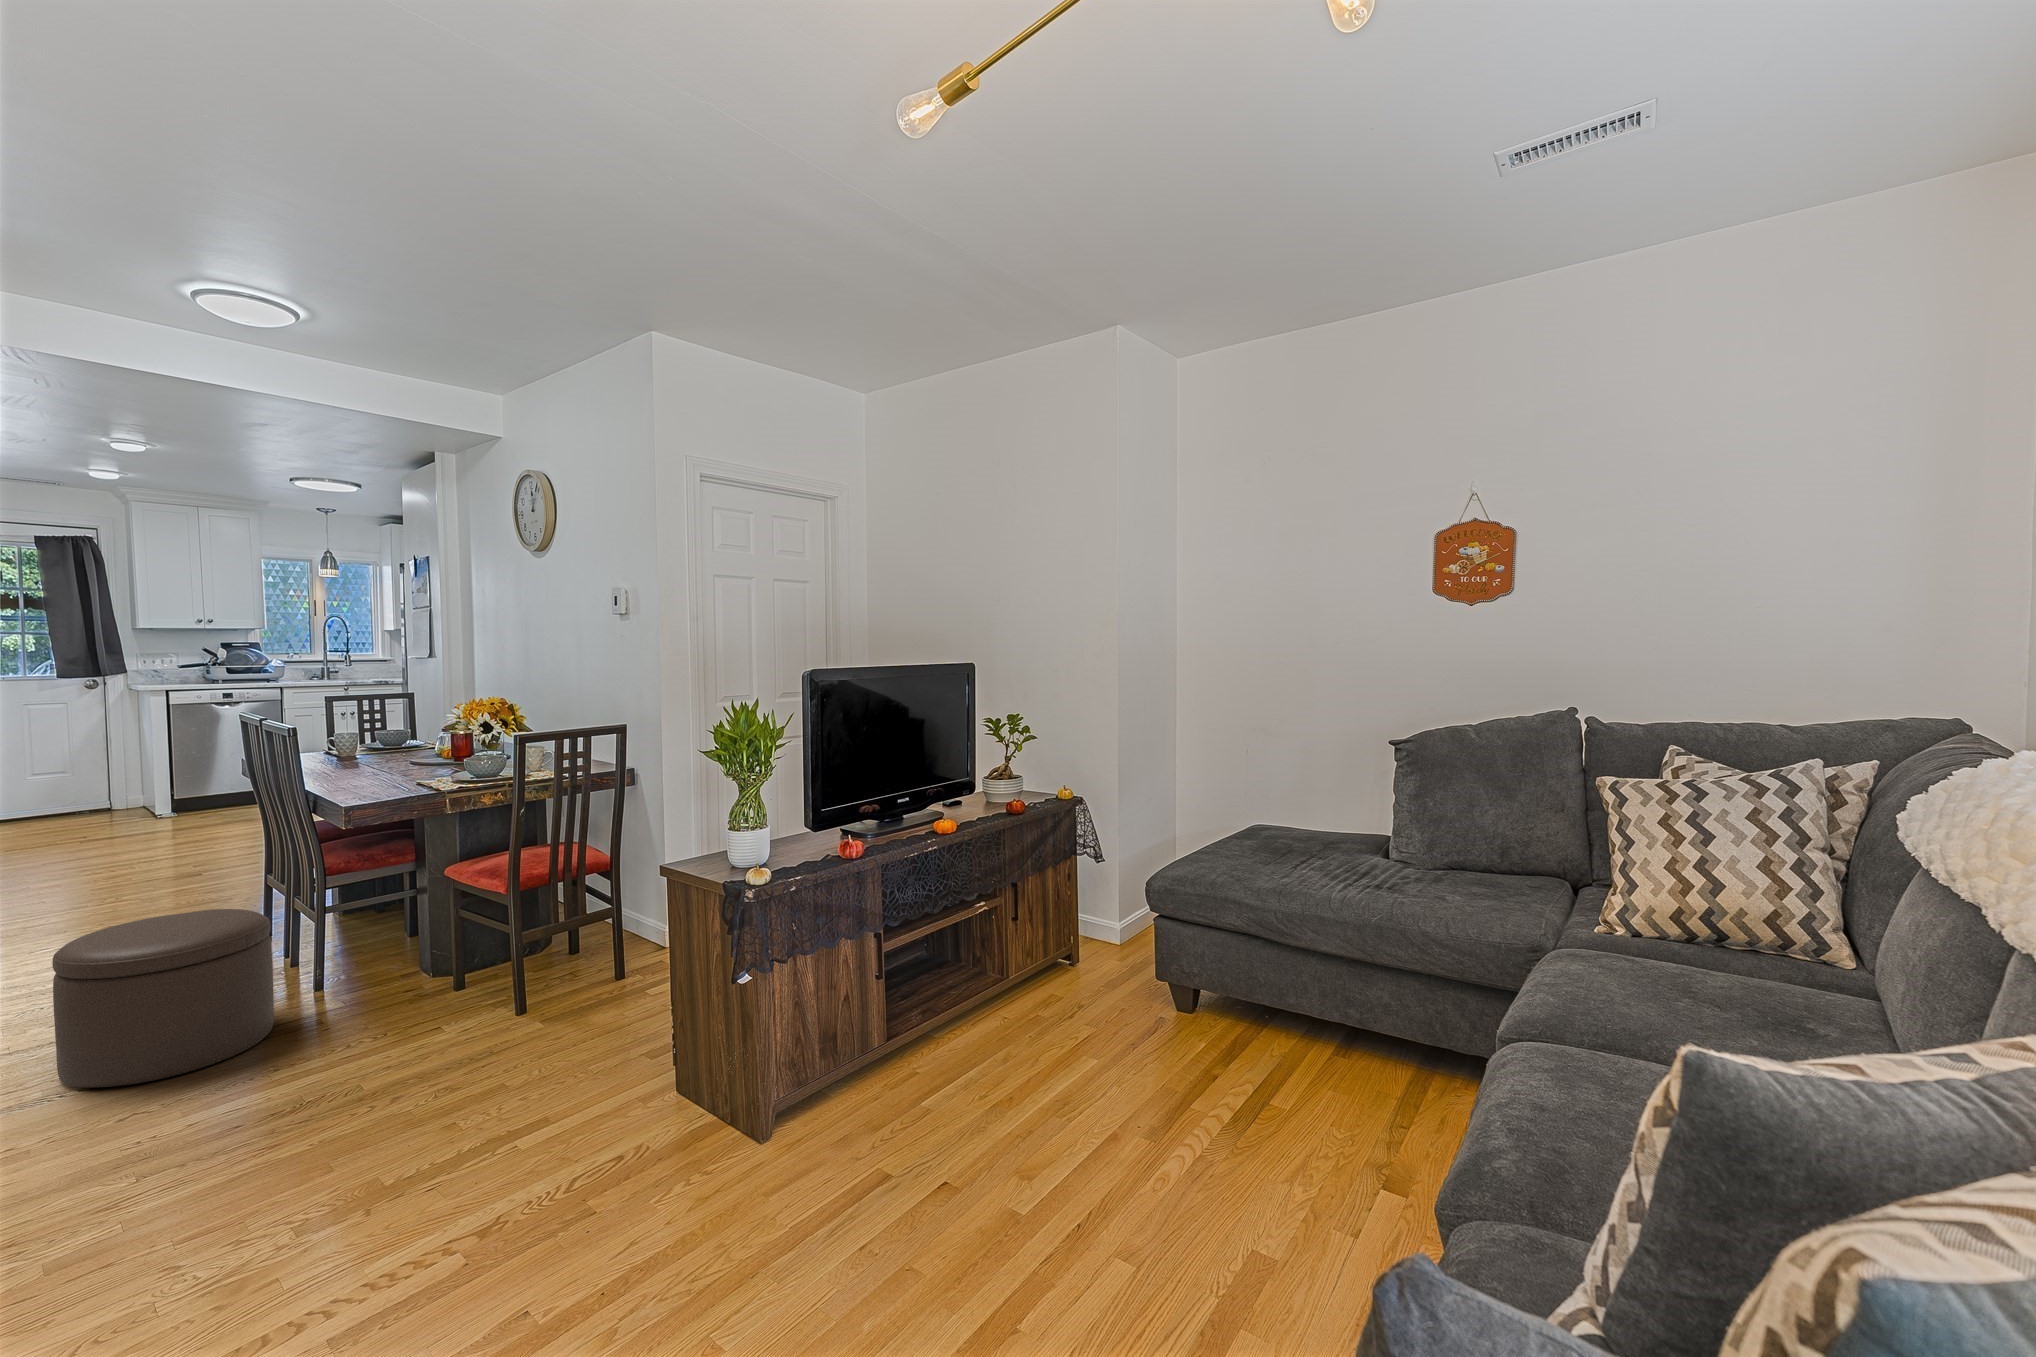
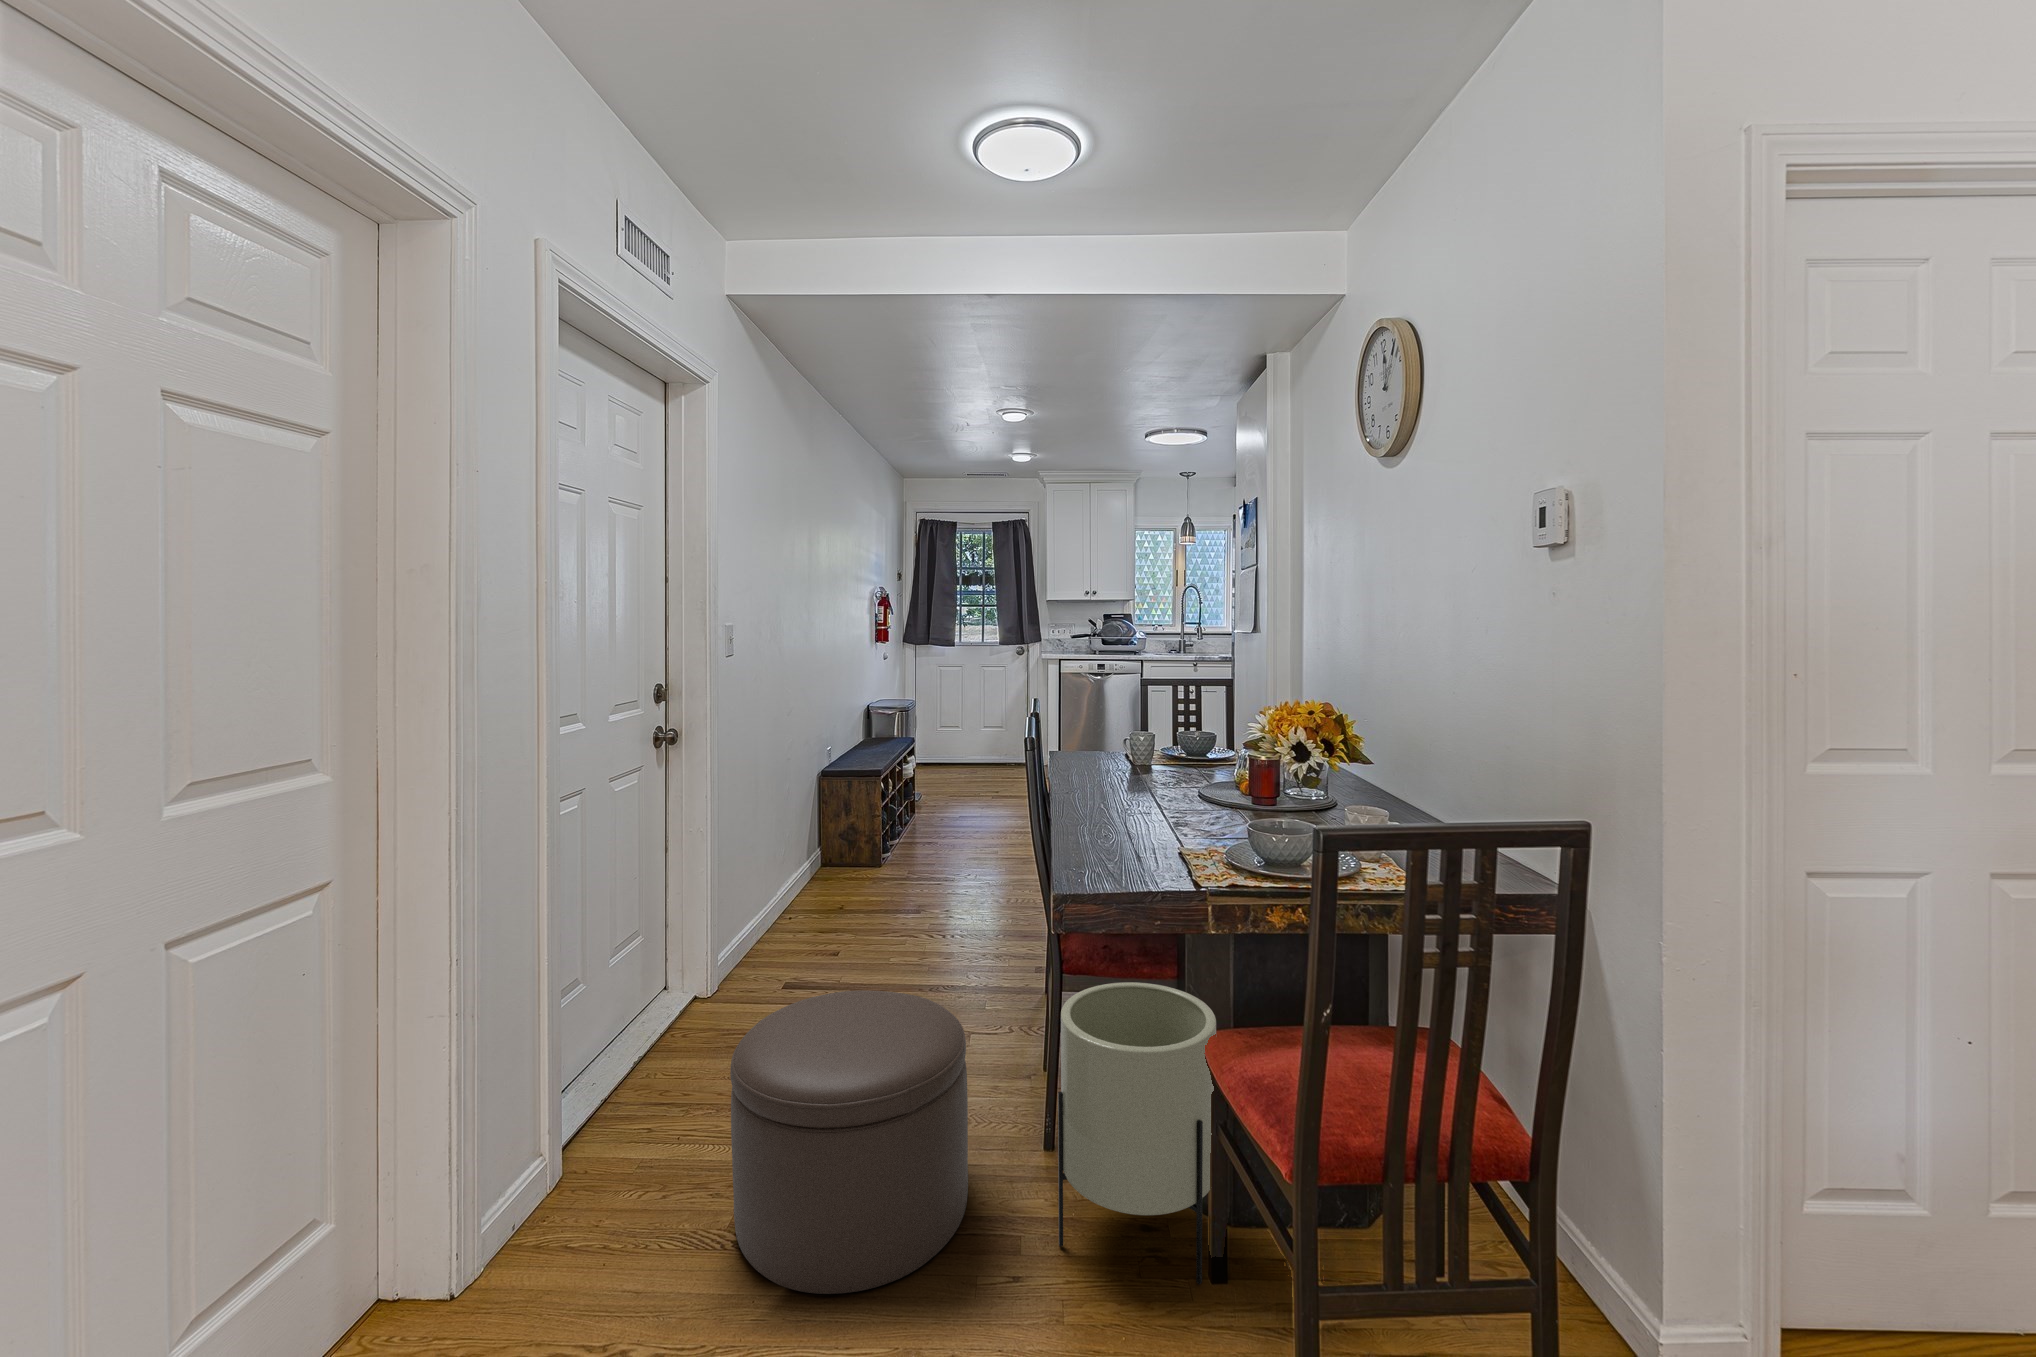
planter: none [347,859,453,1012] -> present [1058,982,1216,1285]

